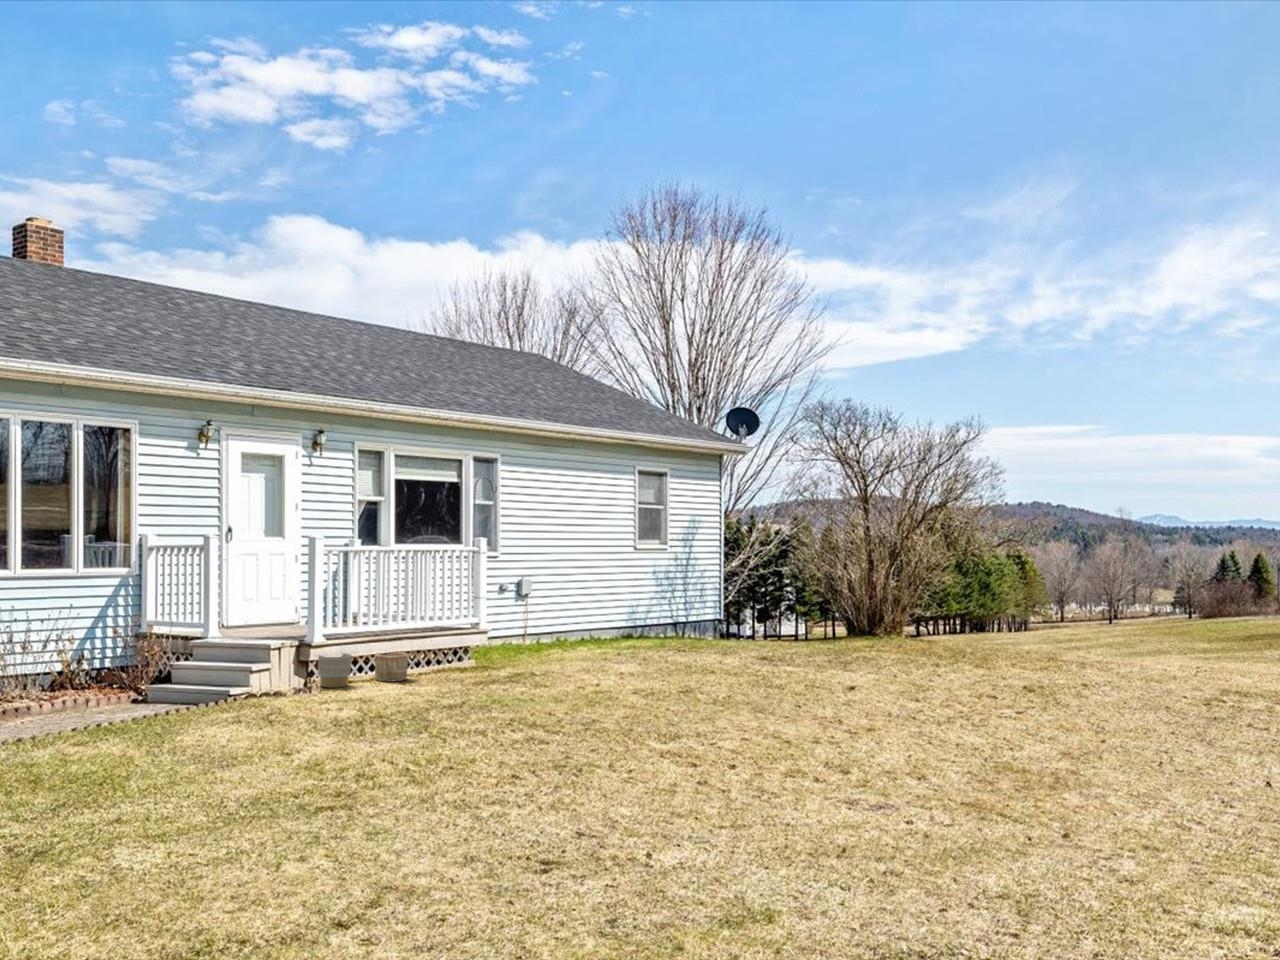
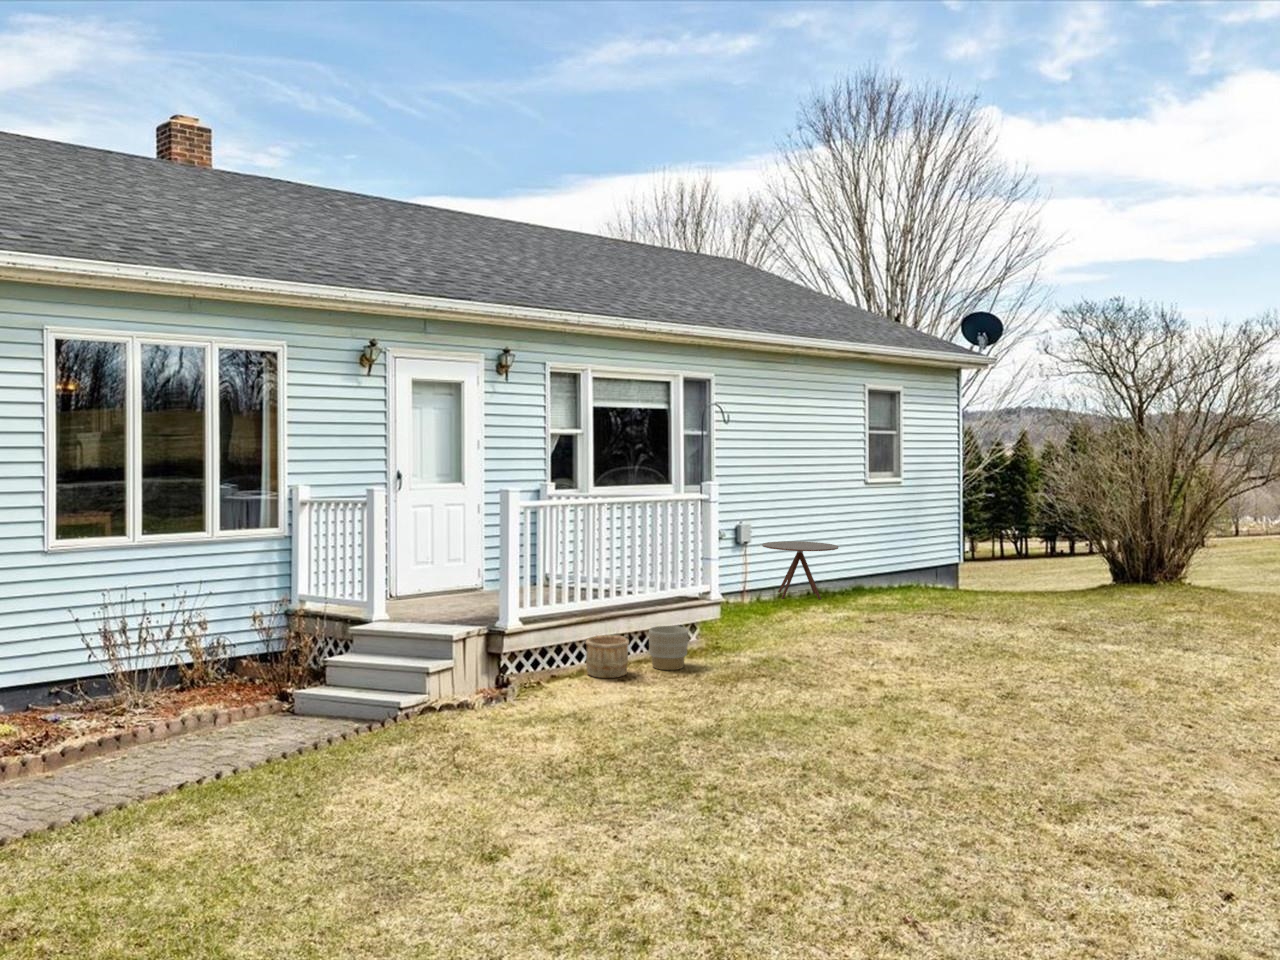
round table: none [540,596,602,643] -> present [762,541,838,599]
planter: present [318,653,352,688] -> present [649,626,688,670]

